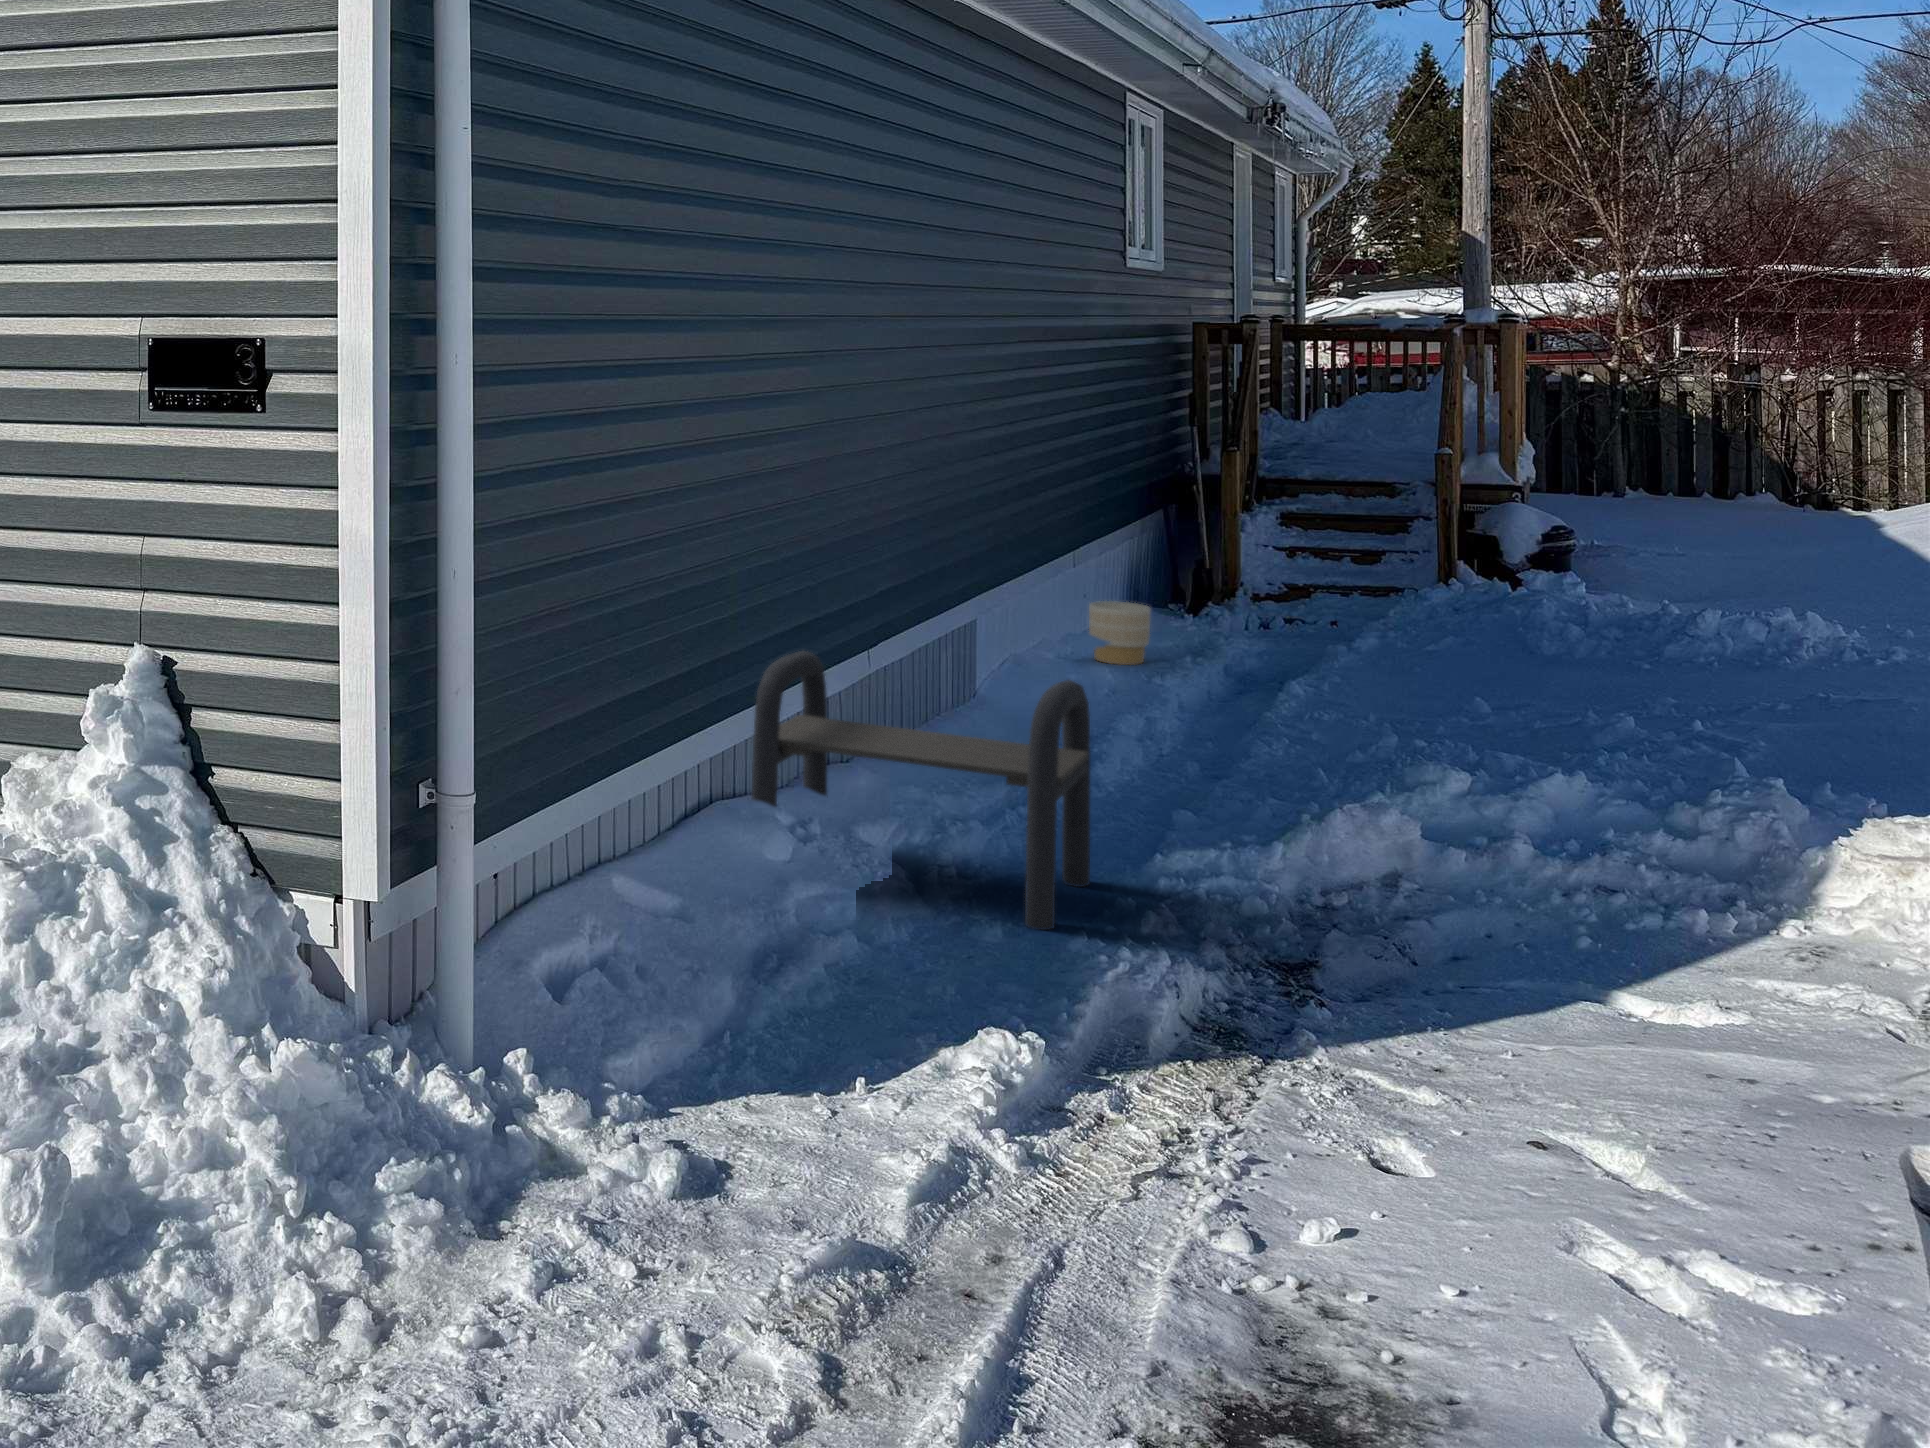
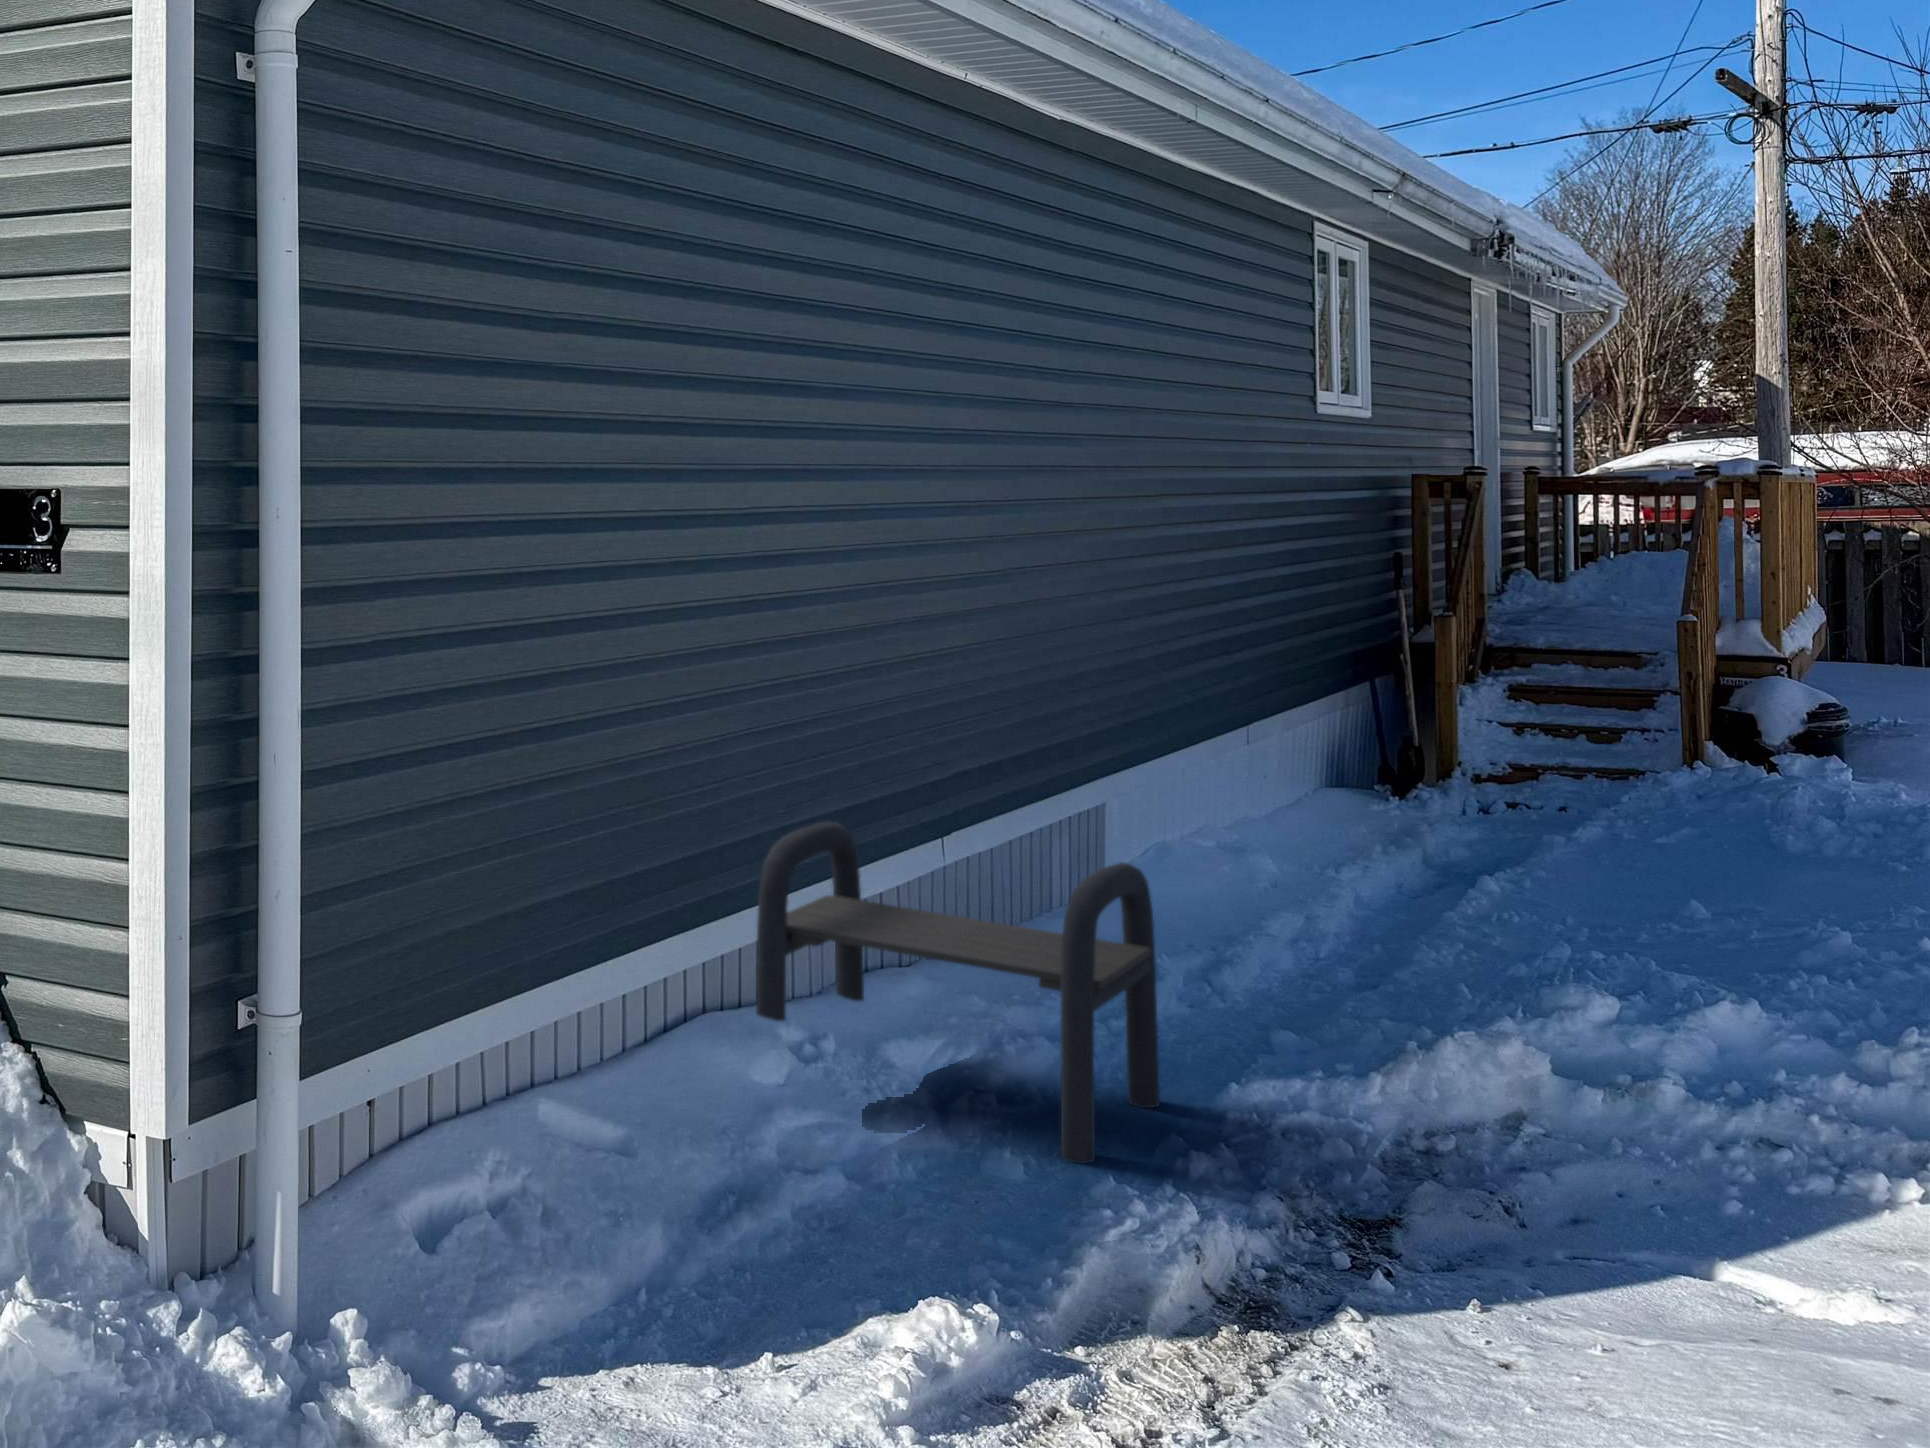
planter: present [1089,601,1151,665] -> none [1279,749,1352,824]

